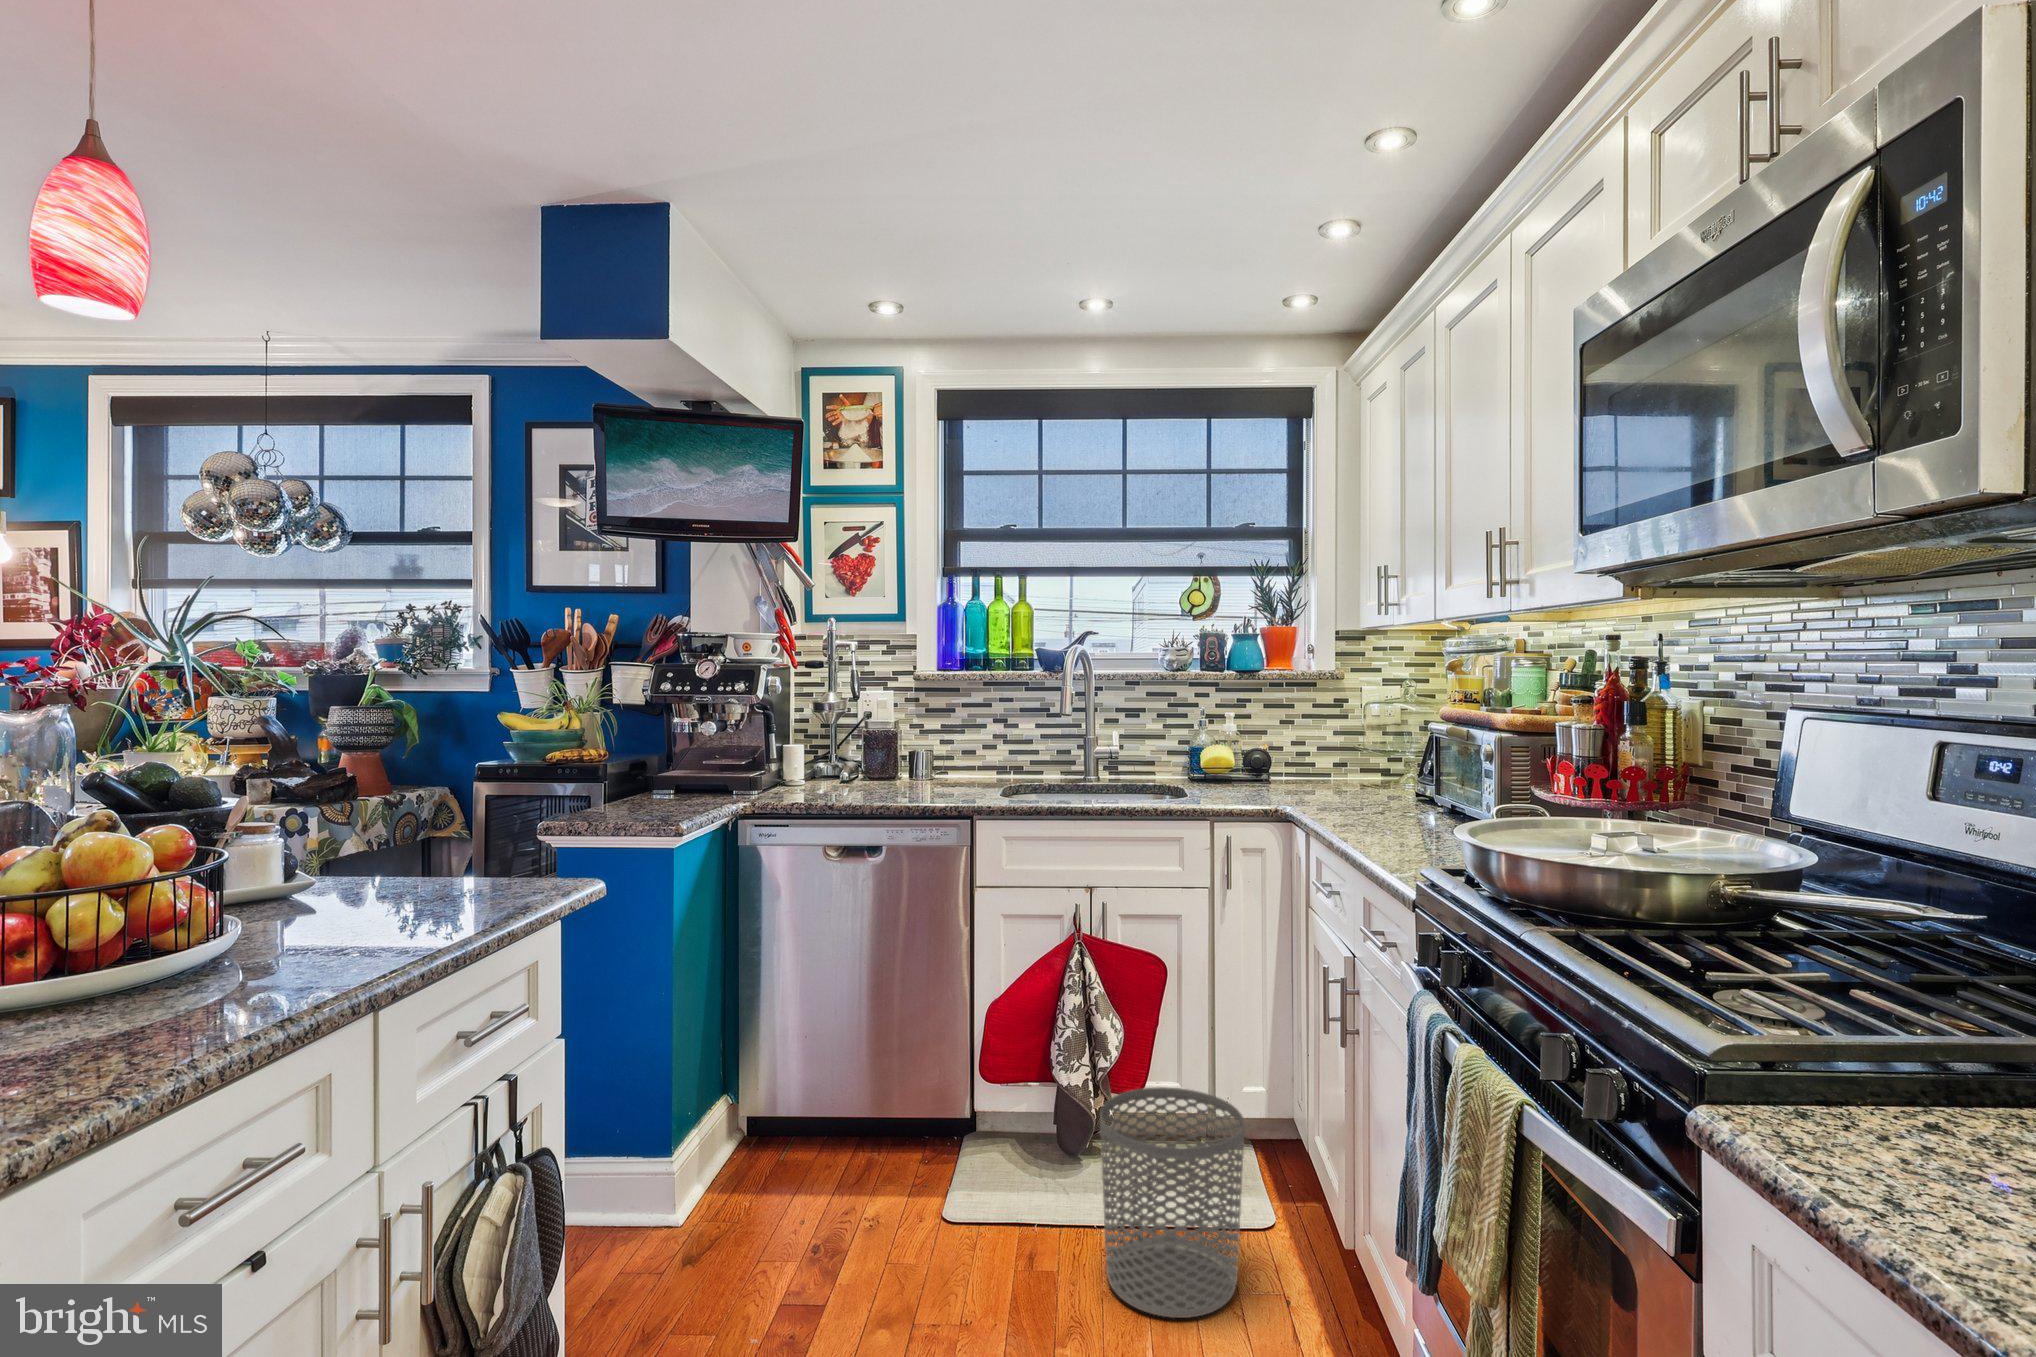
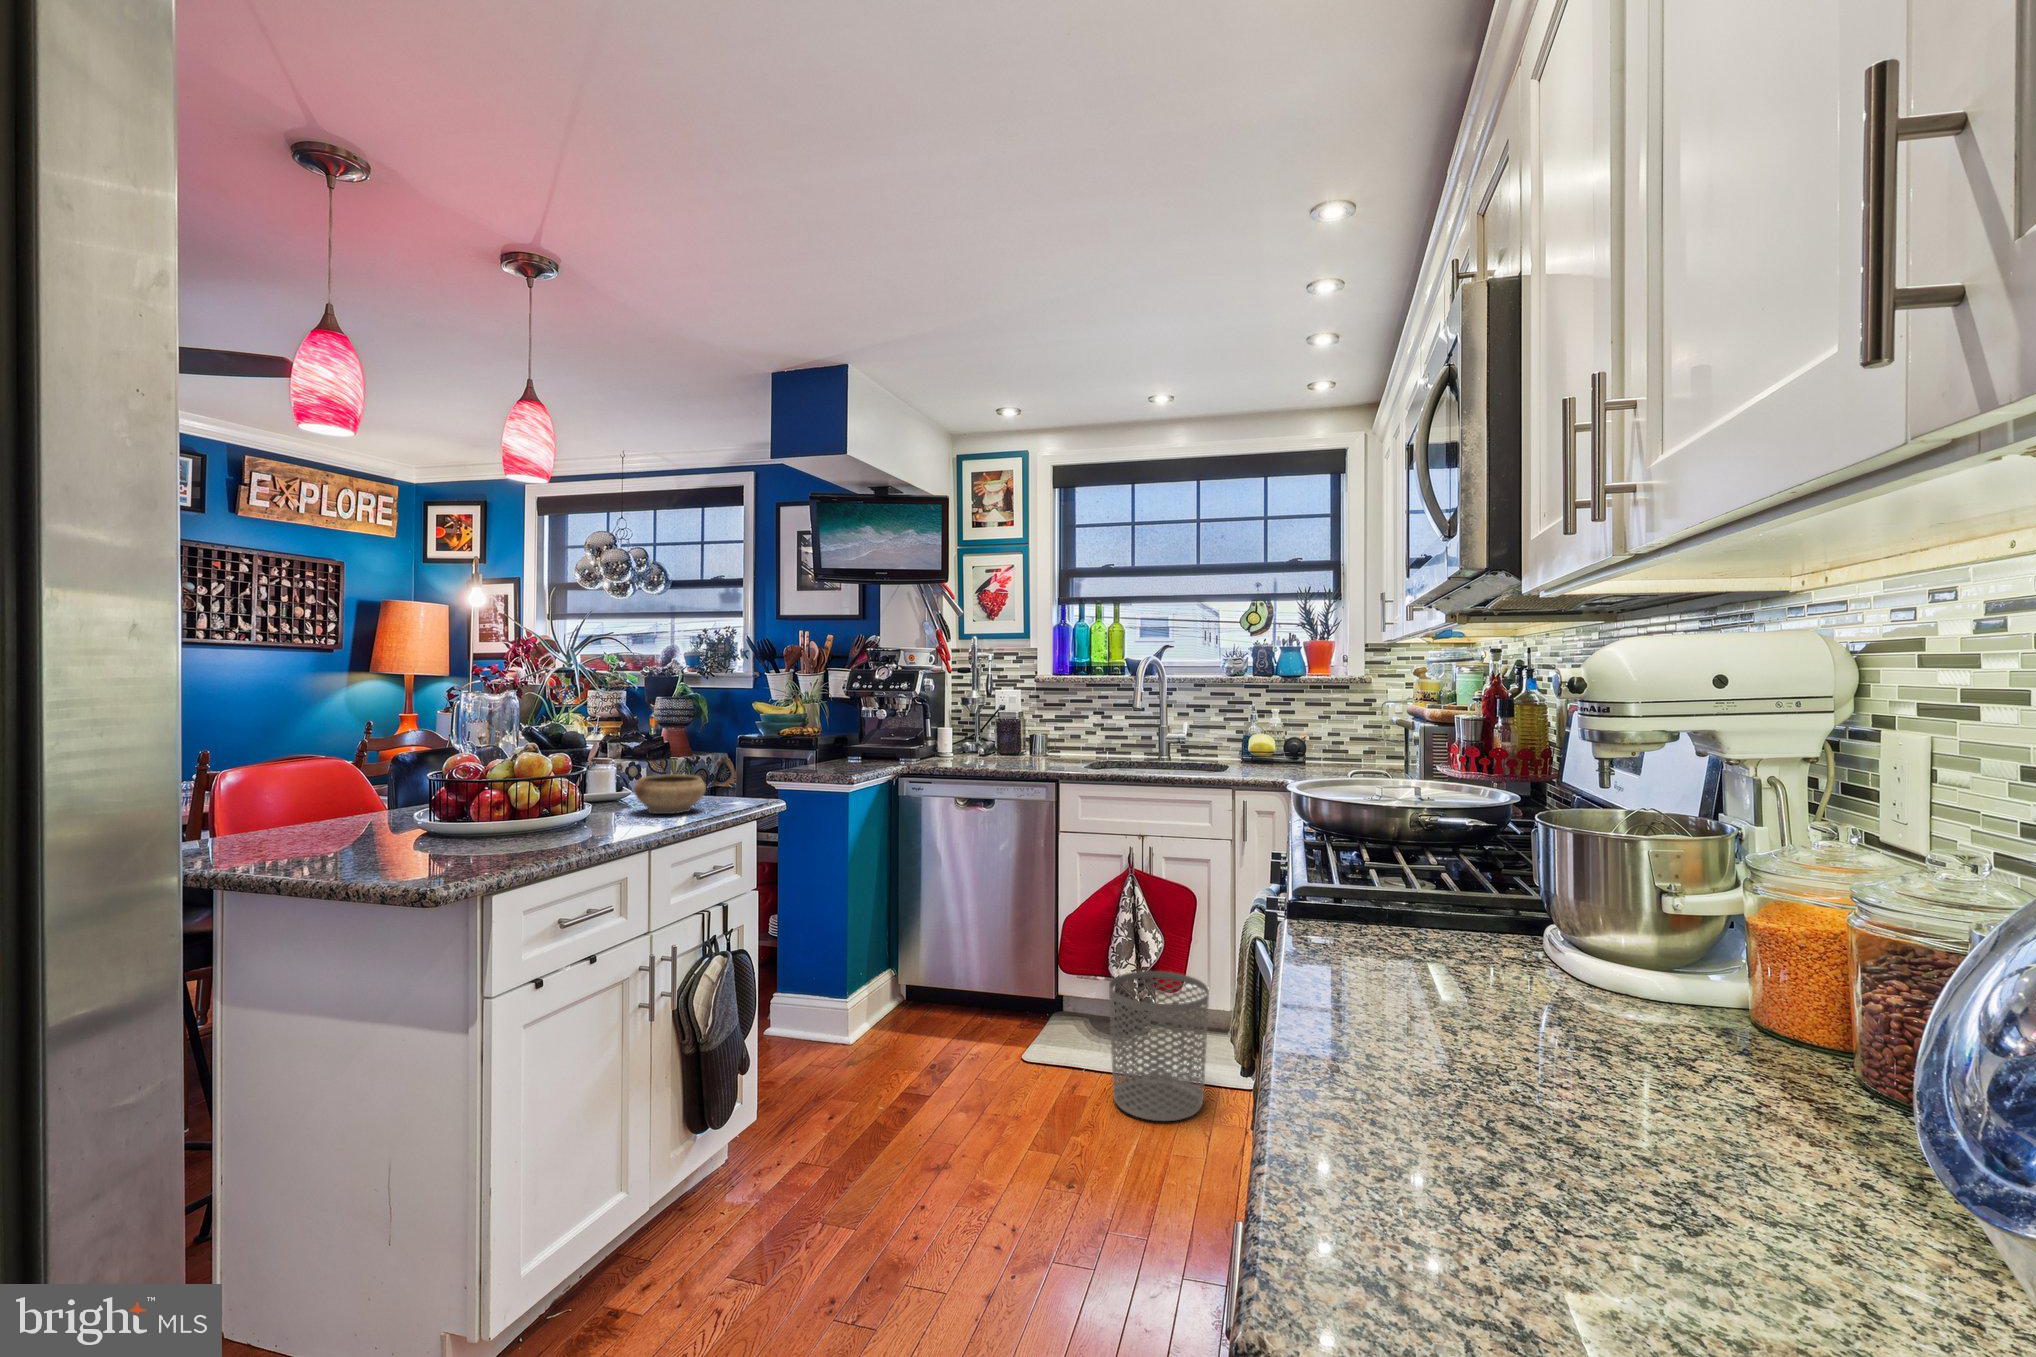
ceramic bowl: none [333,844,477,924] -> present [634,774,706,814]

